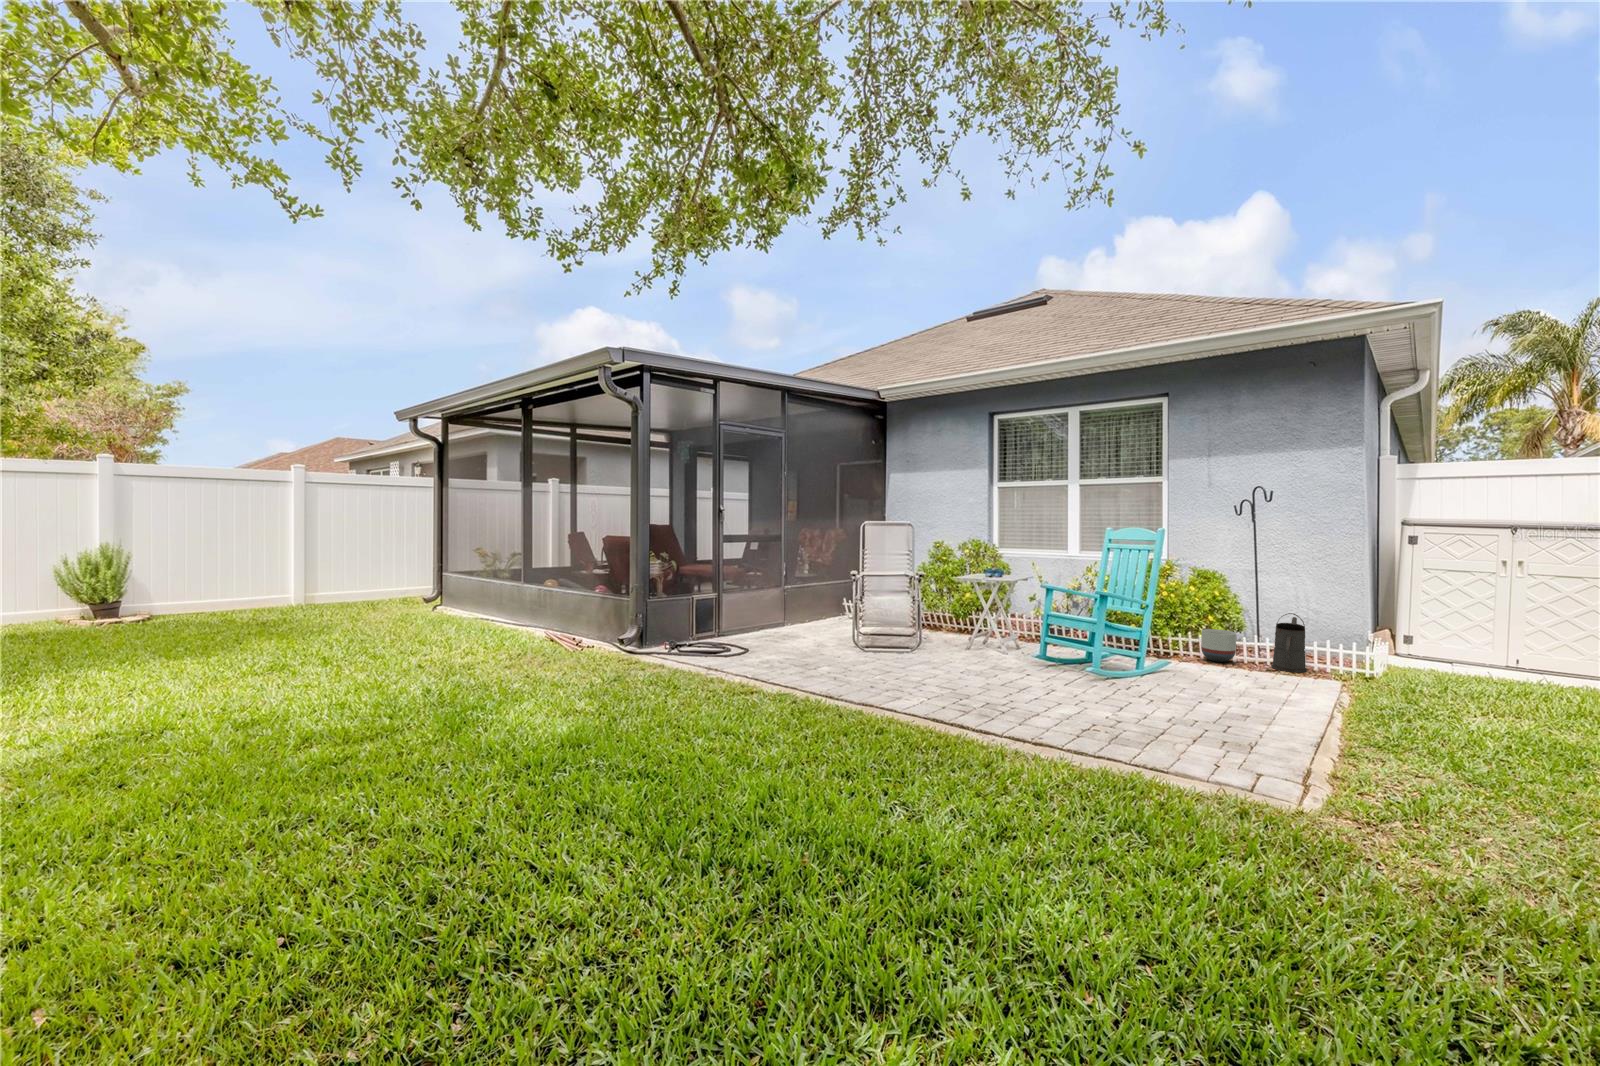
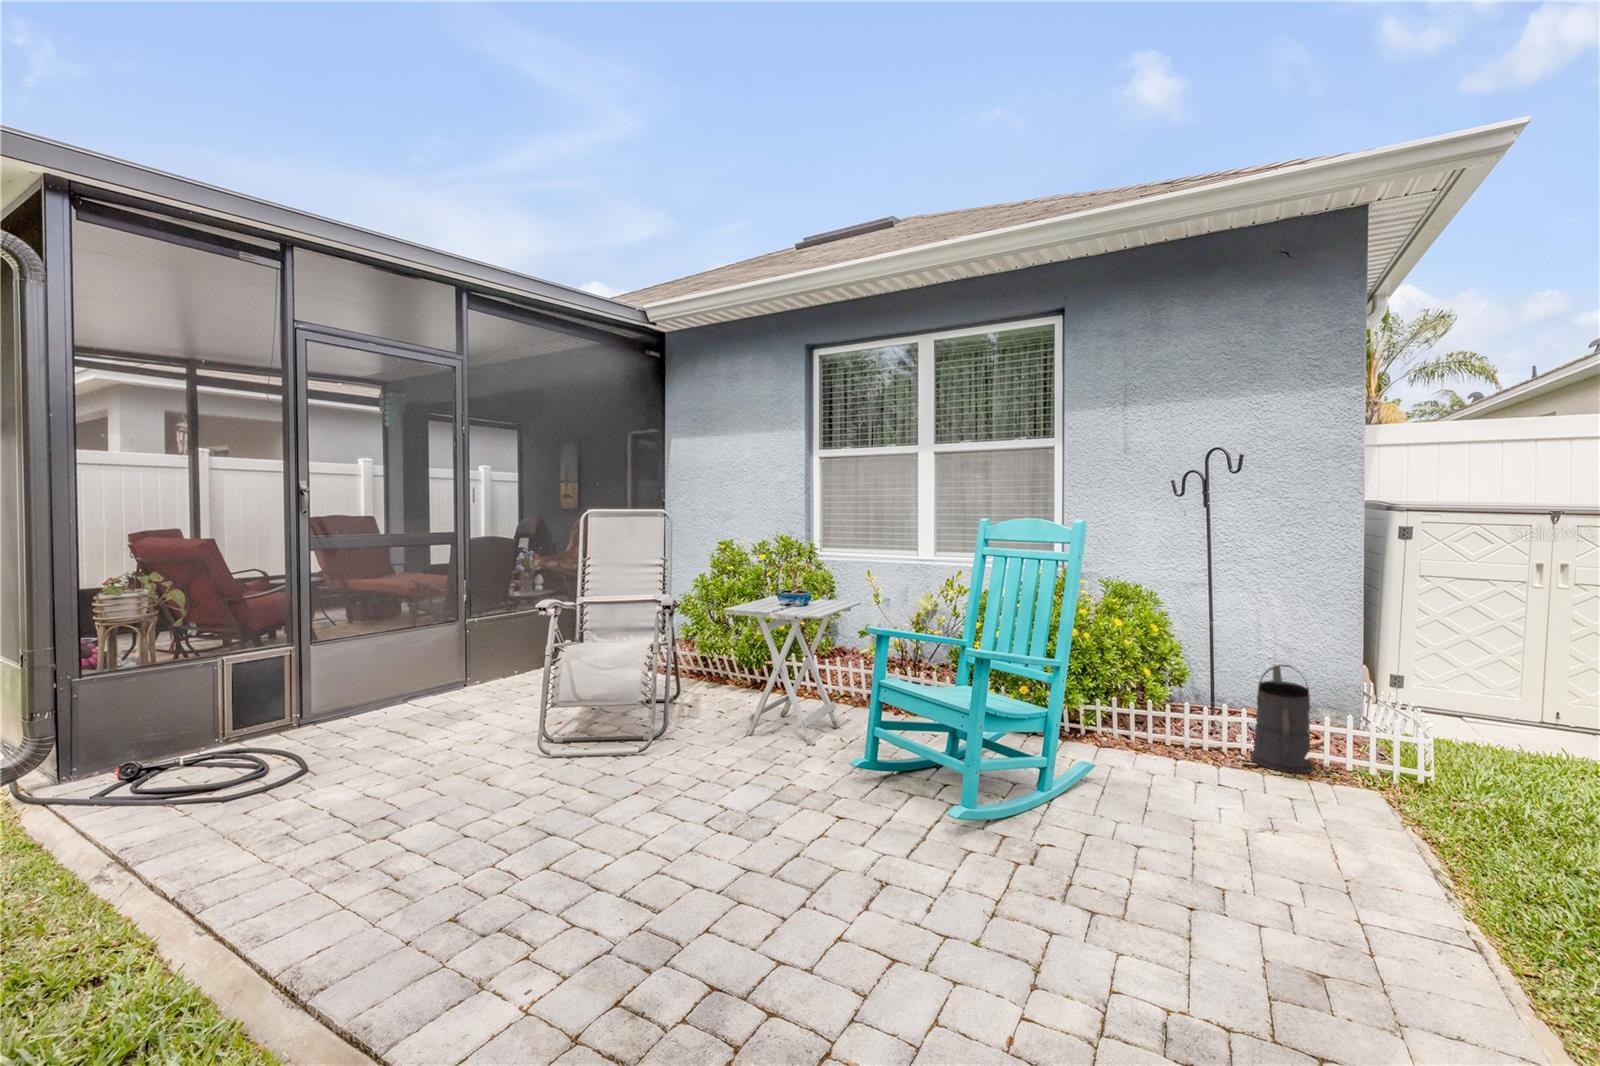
planter: present [1201,629,1236,662] -> none [1133,690,1191,751]

